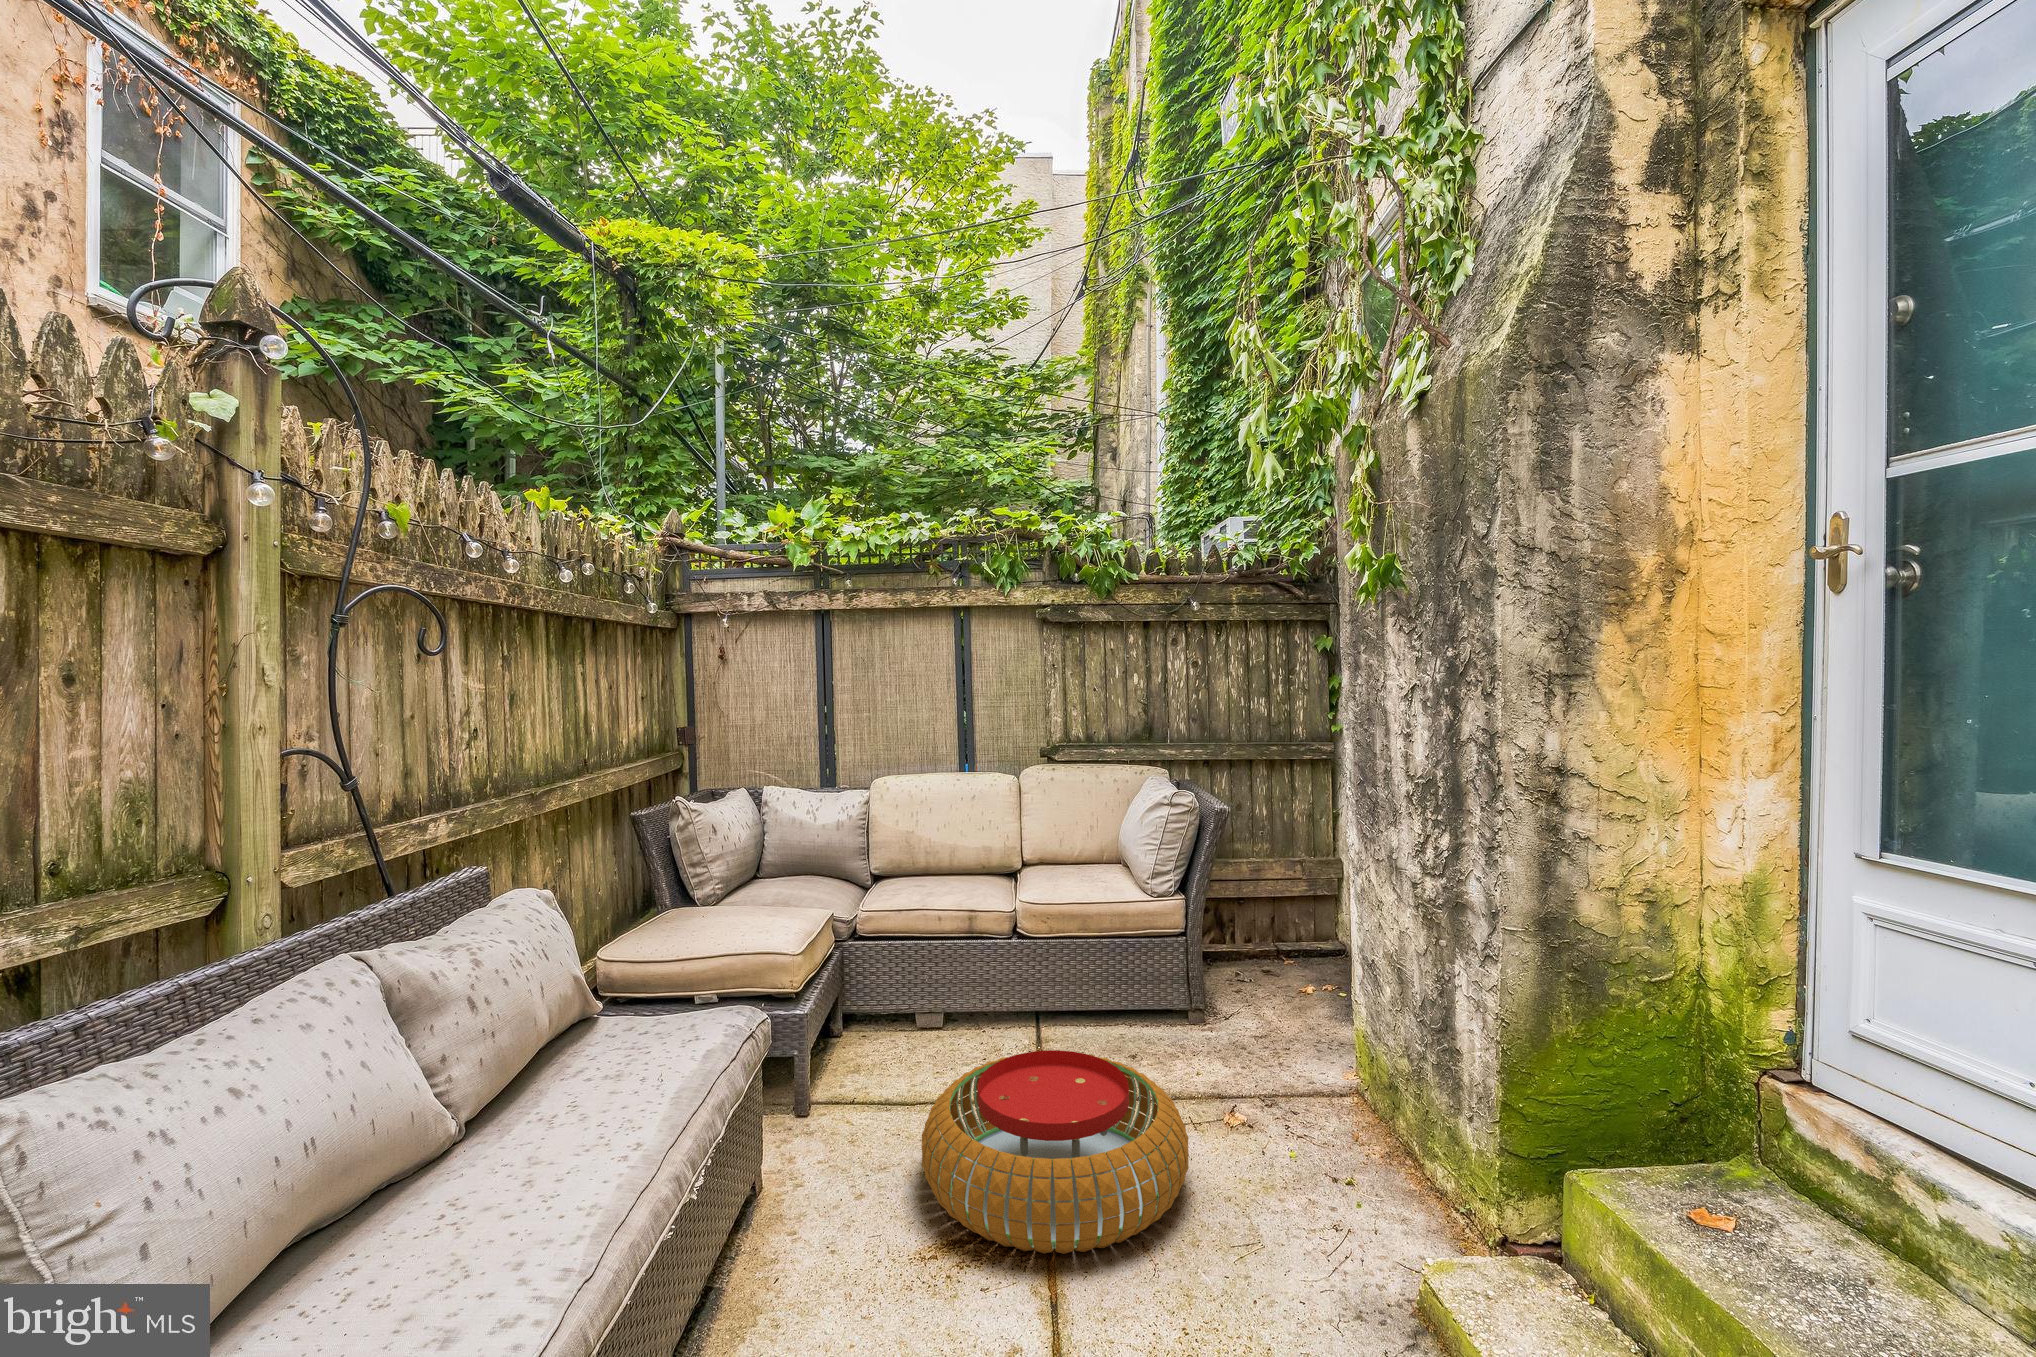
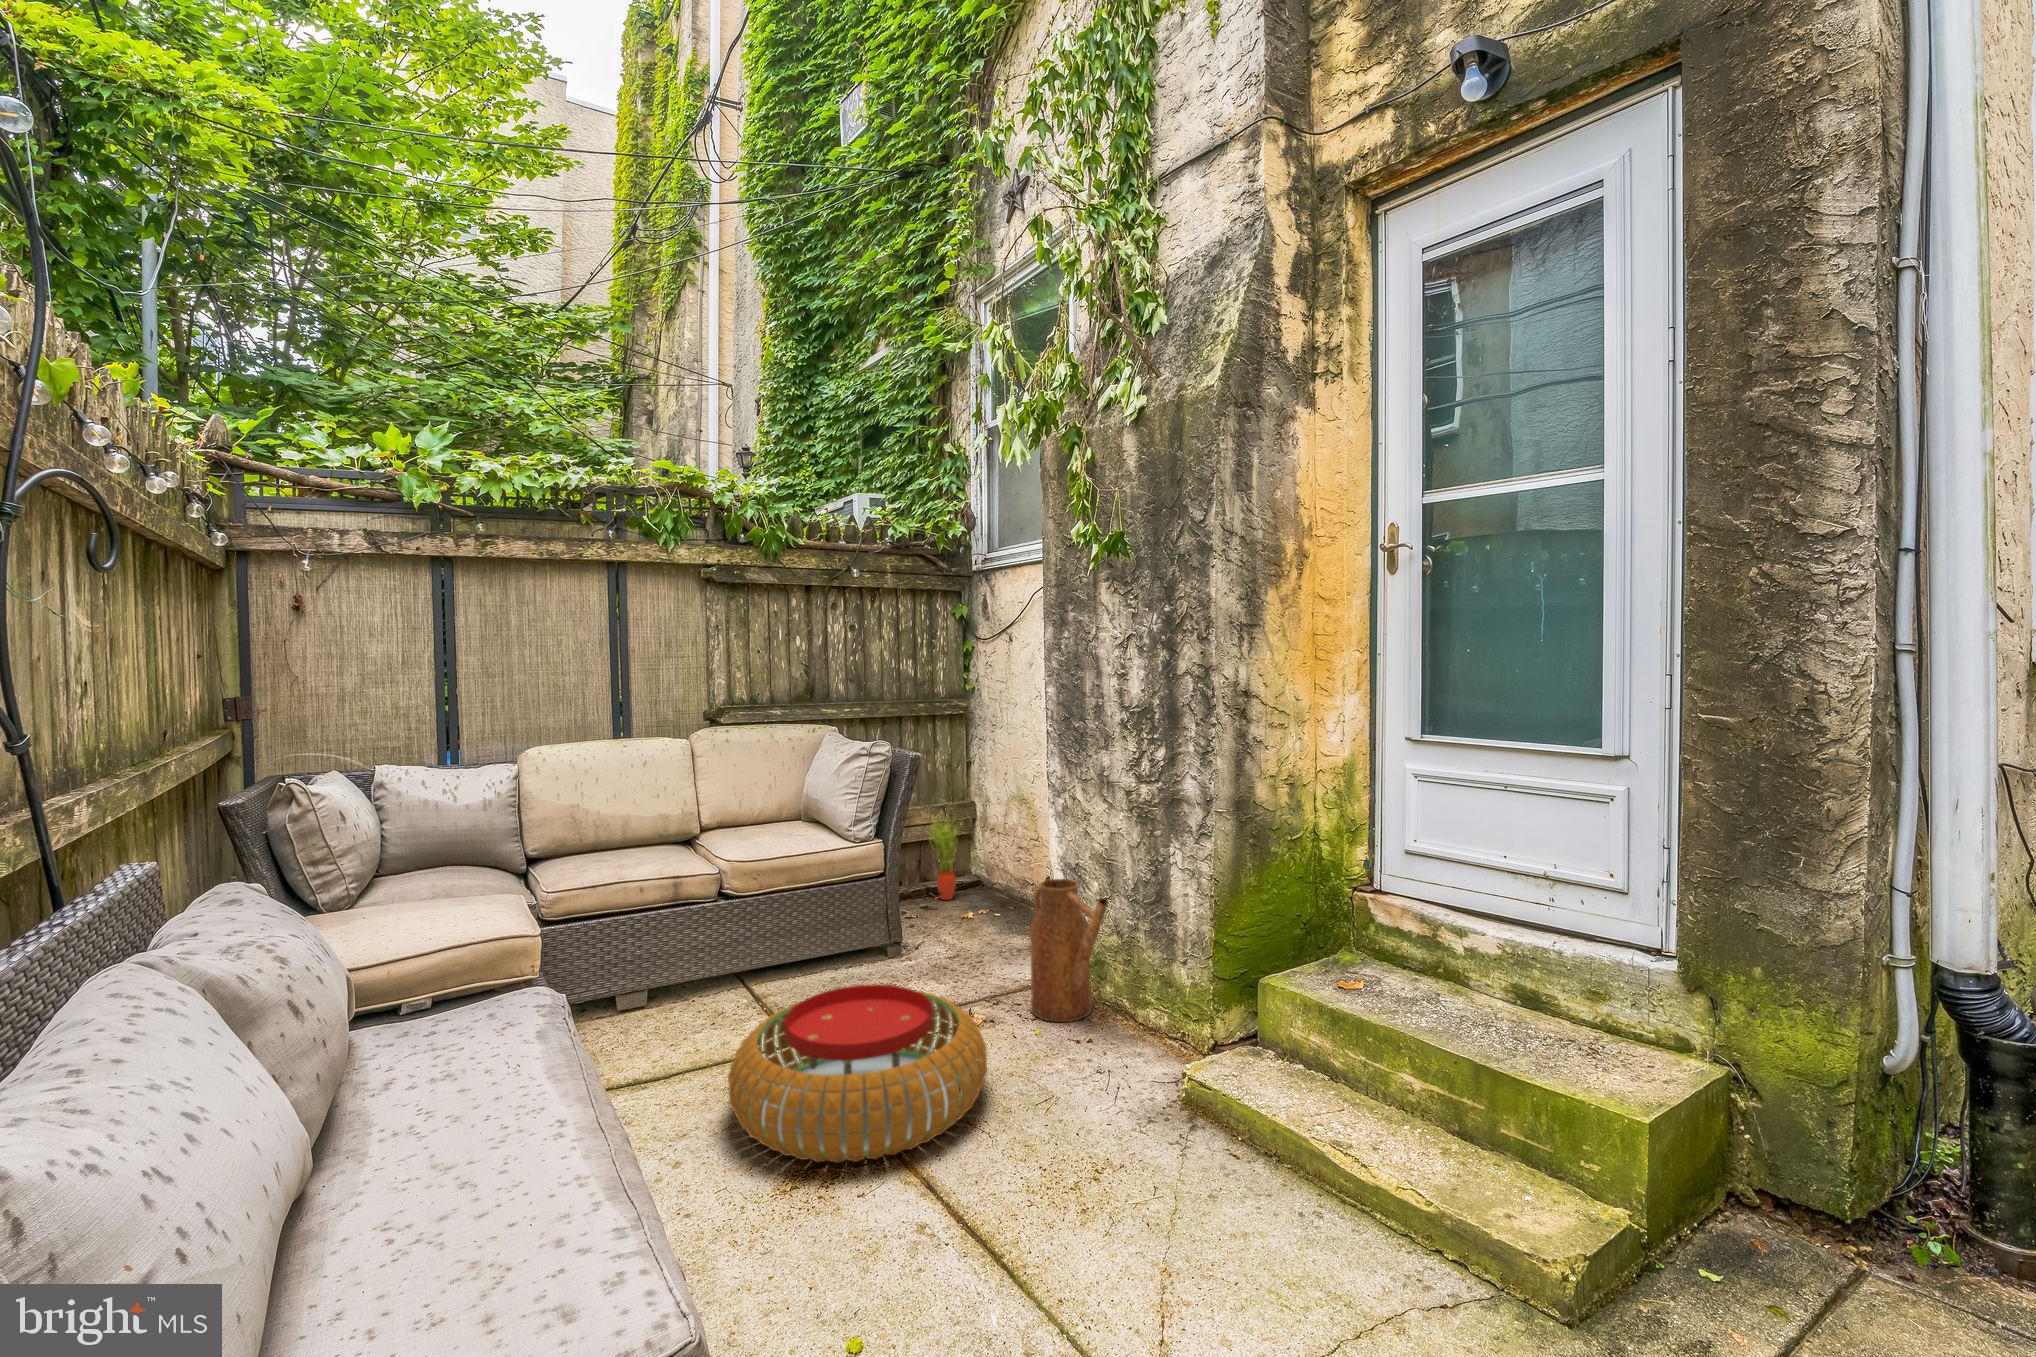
potted plant: none [1268,864,1312,963] -> present [928,815,963,900]
watering can: none [1297,974,1377,1156] -> present [1030,879,1108,1022]

